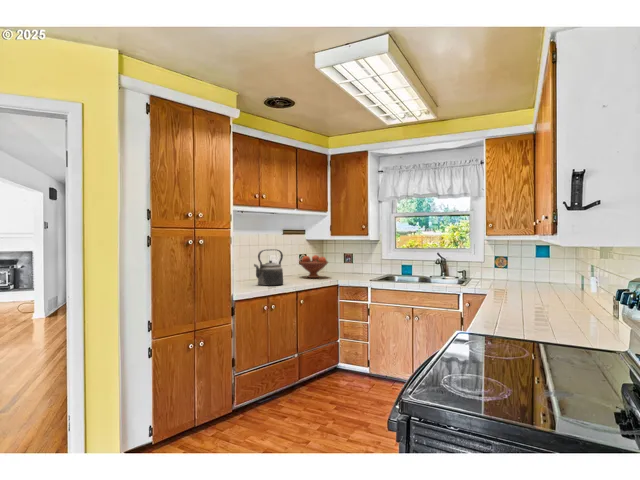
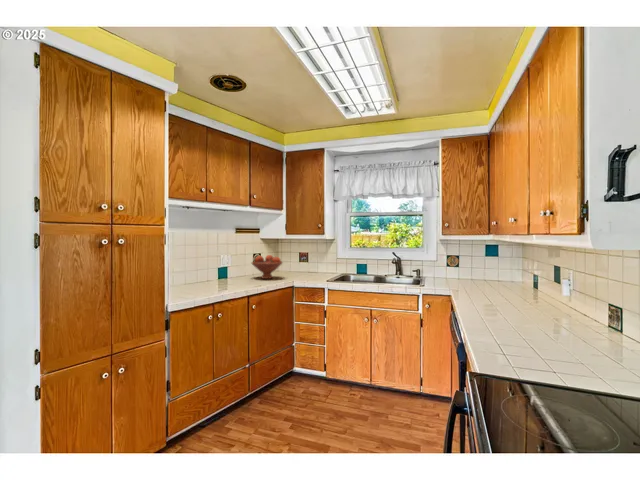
kettle: present [254,249,283,286] -> none [199,250,233,290]

